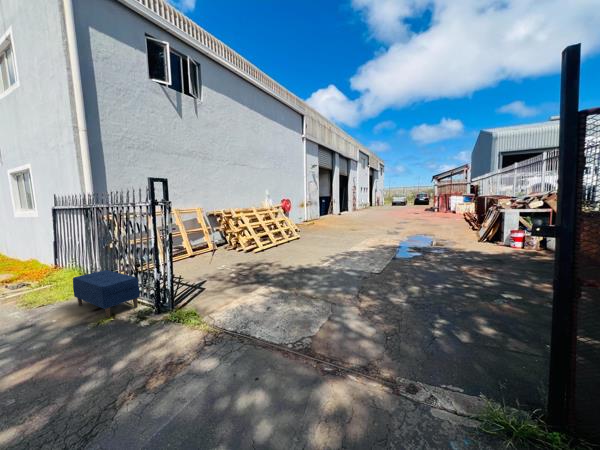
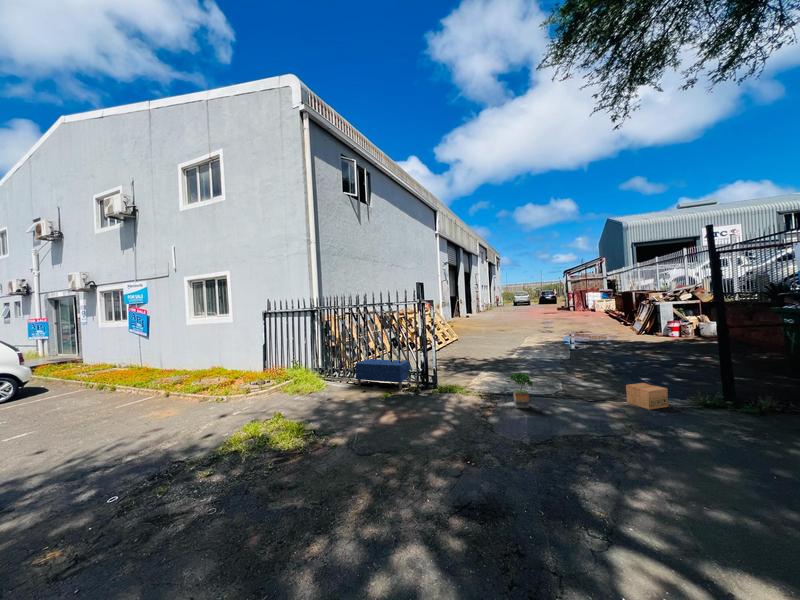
potted tree: none [168,328,208,393] -> present [510,373,533,408]
cardboard box: none [363,362,430,435] -> present [626,383,668,410]

